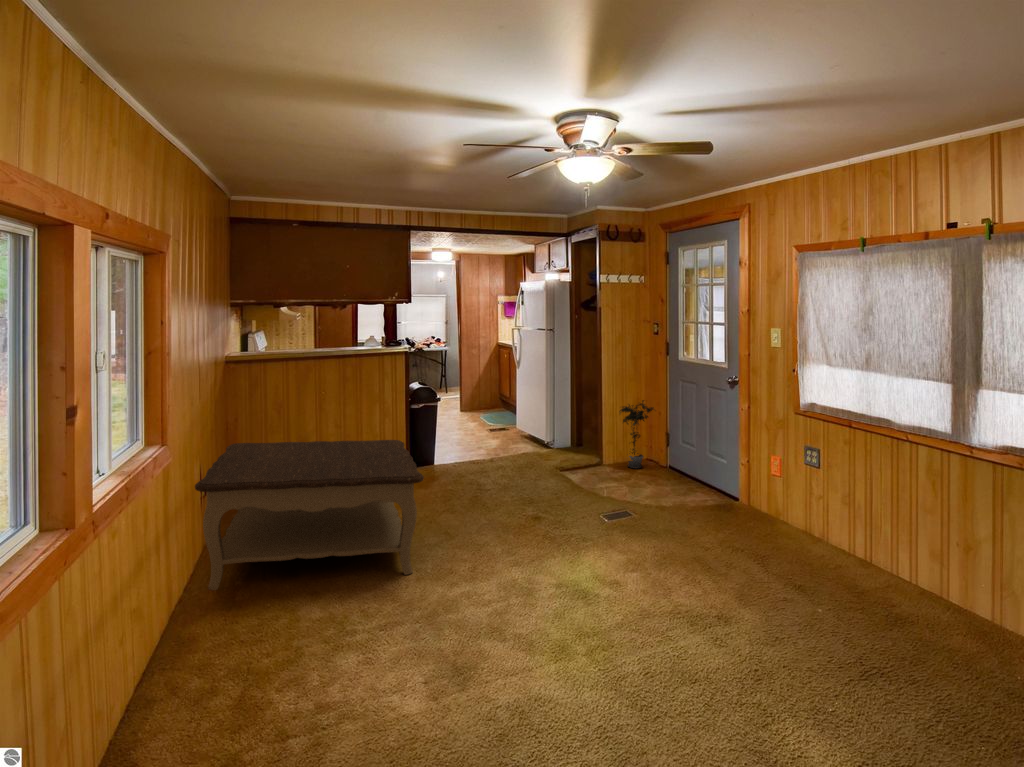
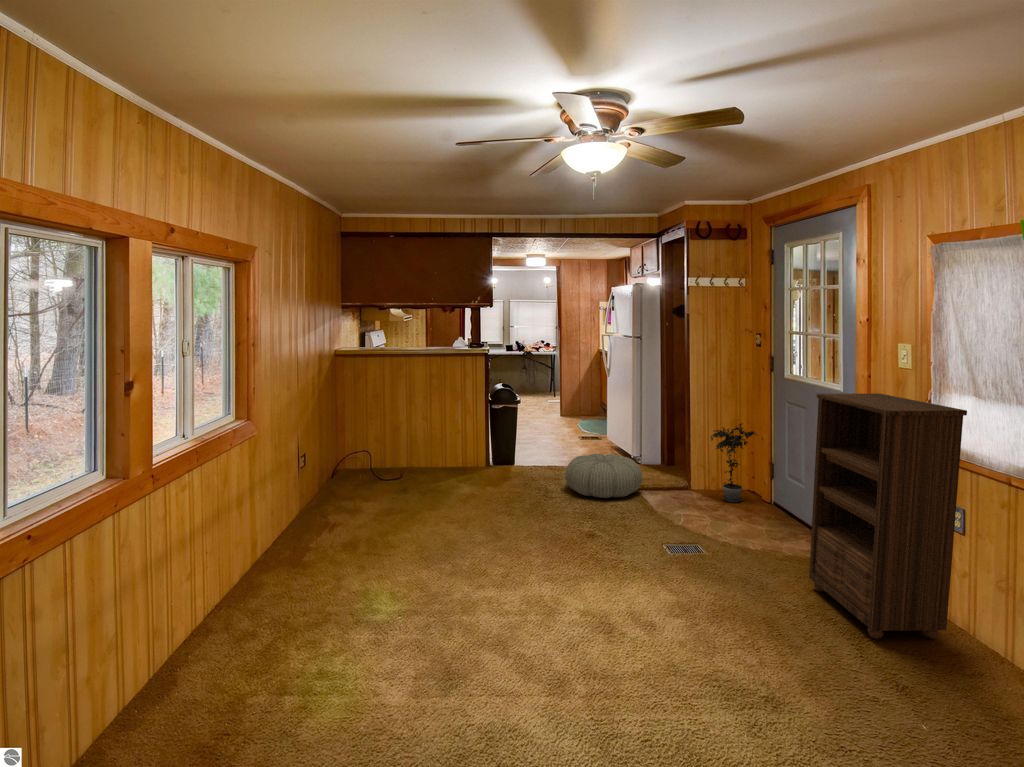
bookshelf: none [709,365,824,547] -> present [809,393,967,639]
pouf: none [491,431,559,468] -> present [565,454,642,498]
coffee table: present [195,440,424,590] -> none [174,478,439,658]

